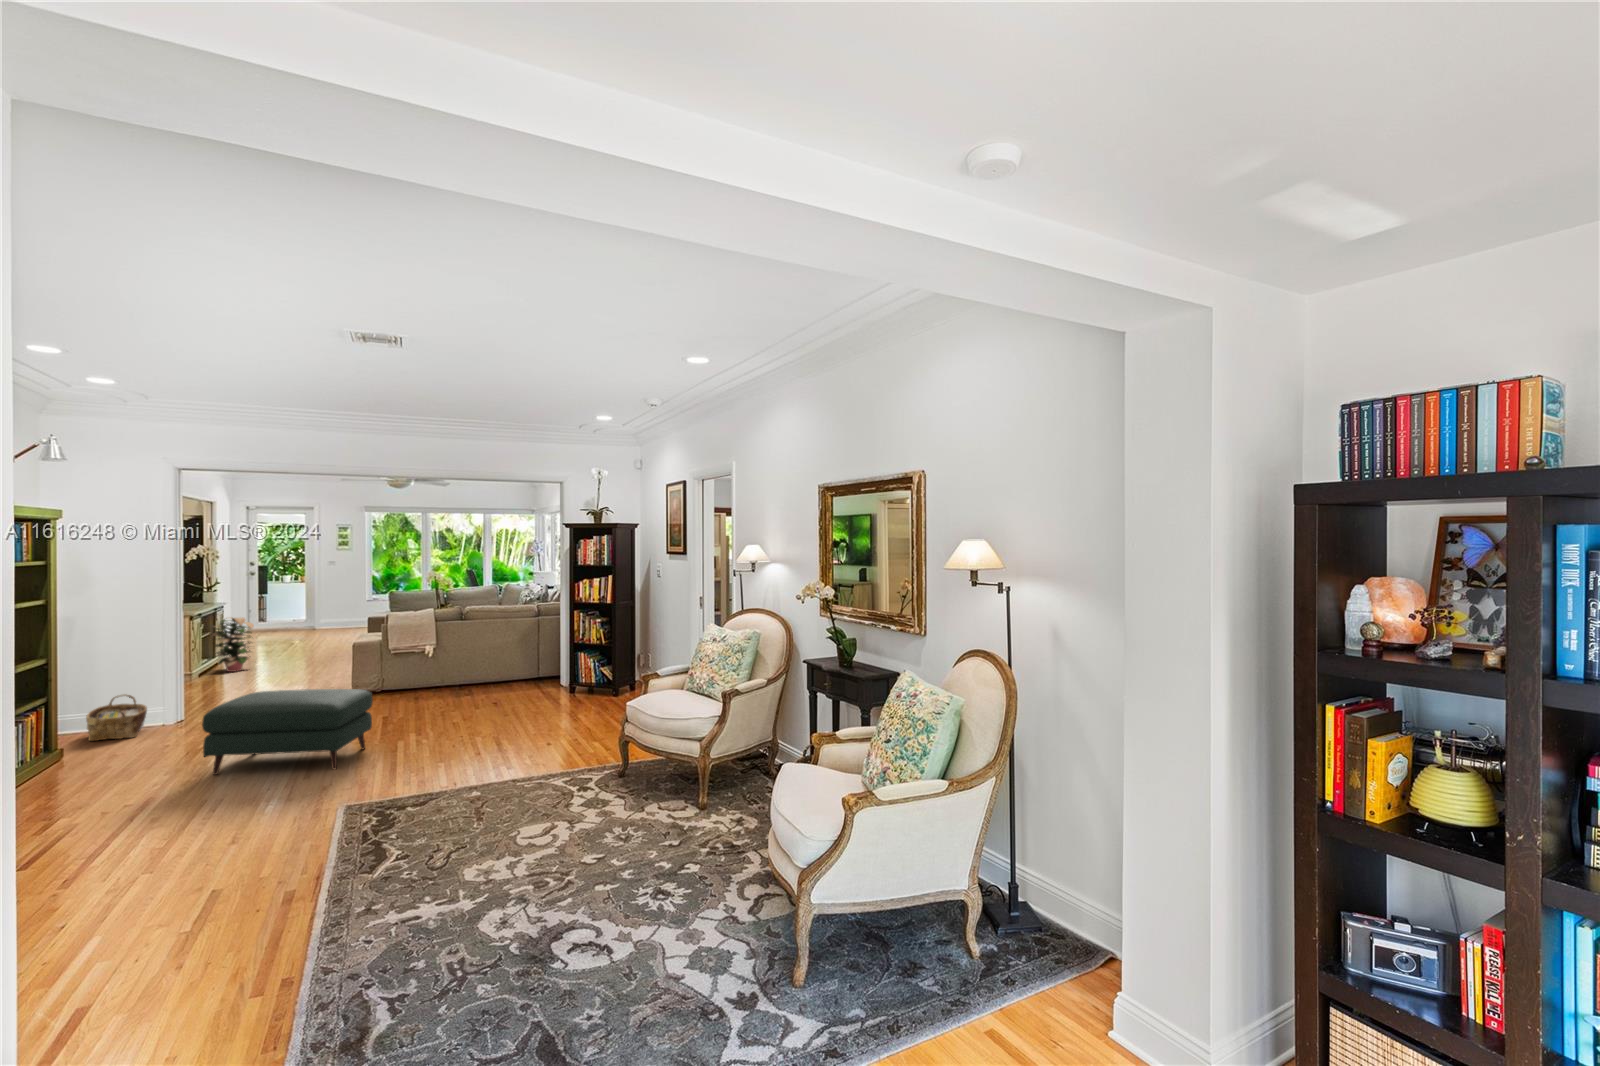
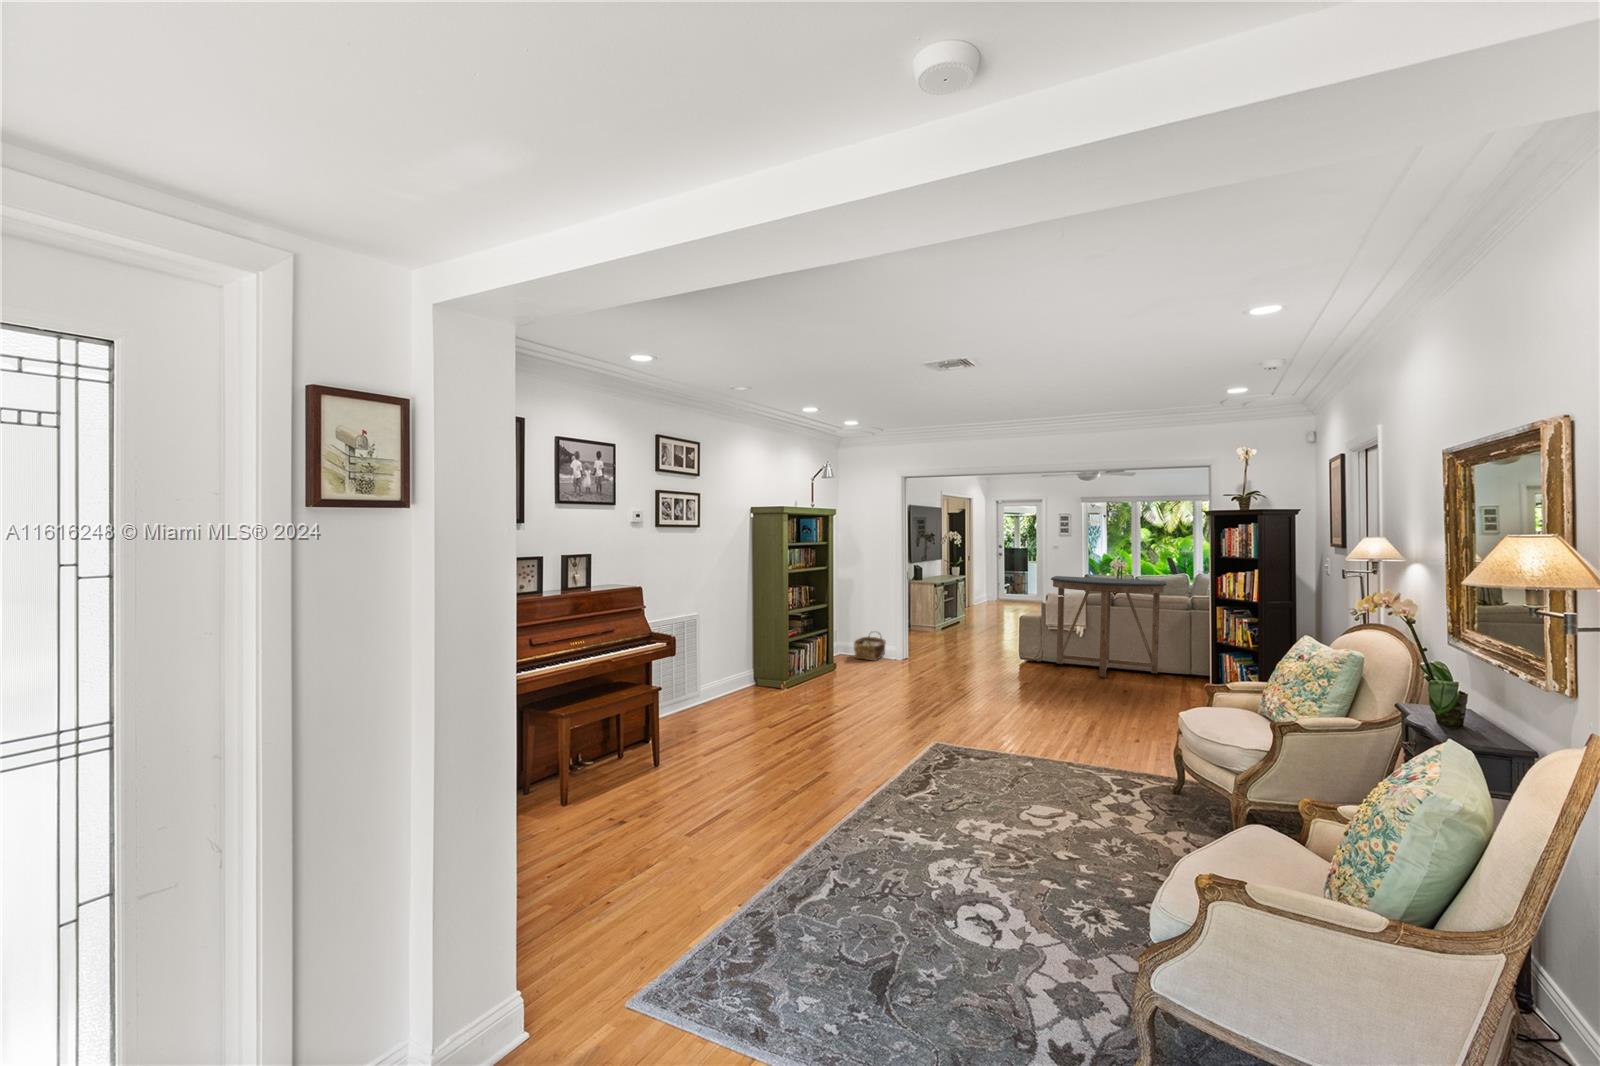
console table: none [394,590,519,698] -> present [1051,576,1166,677]
decorative plant: present [212,618,254,672] -> none [951,585,981,626]
ottoman: present [202,689,373,775] -> none [884,643,997,713]

